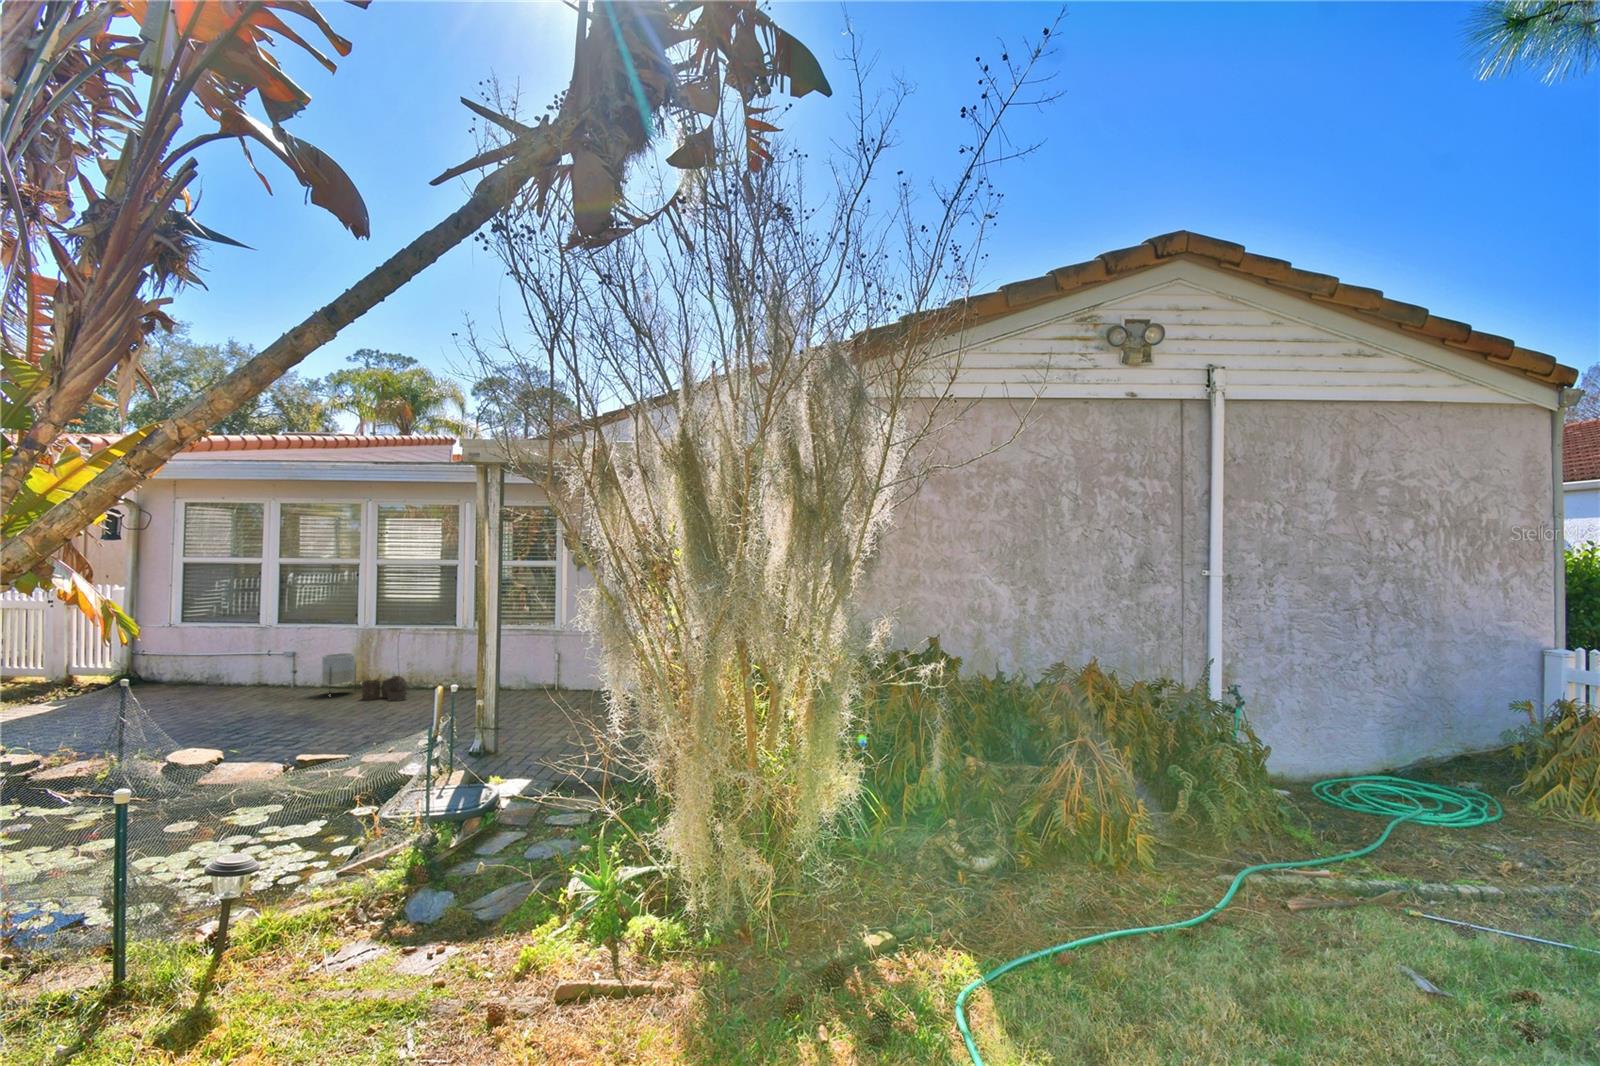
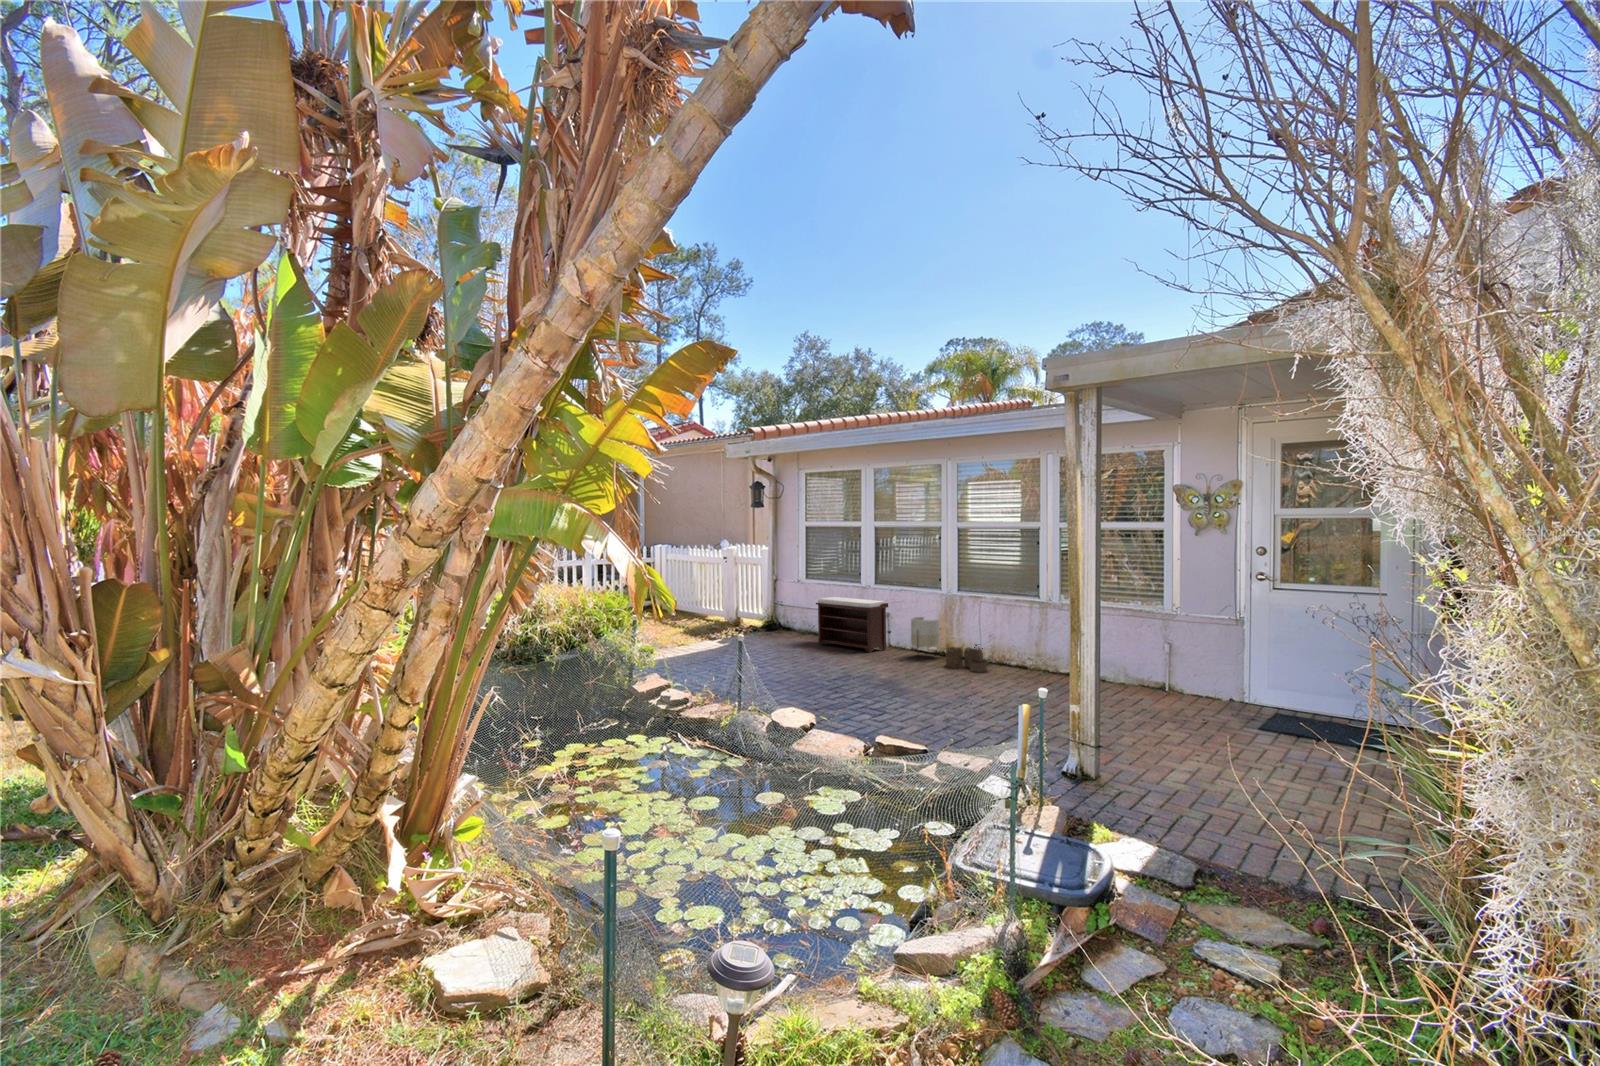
bench: none [199,640,295,696] -> present [816,597,888,653]

